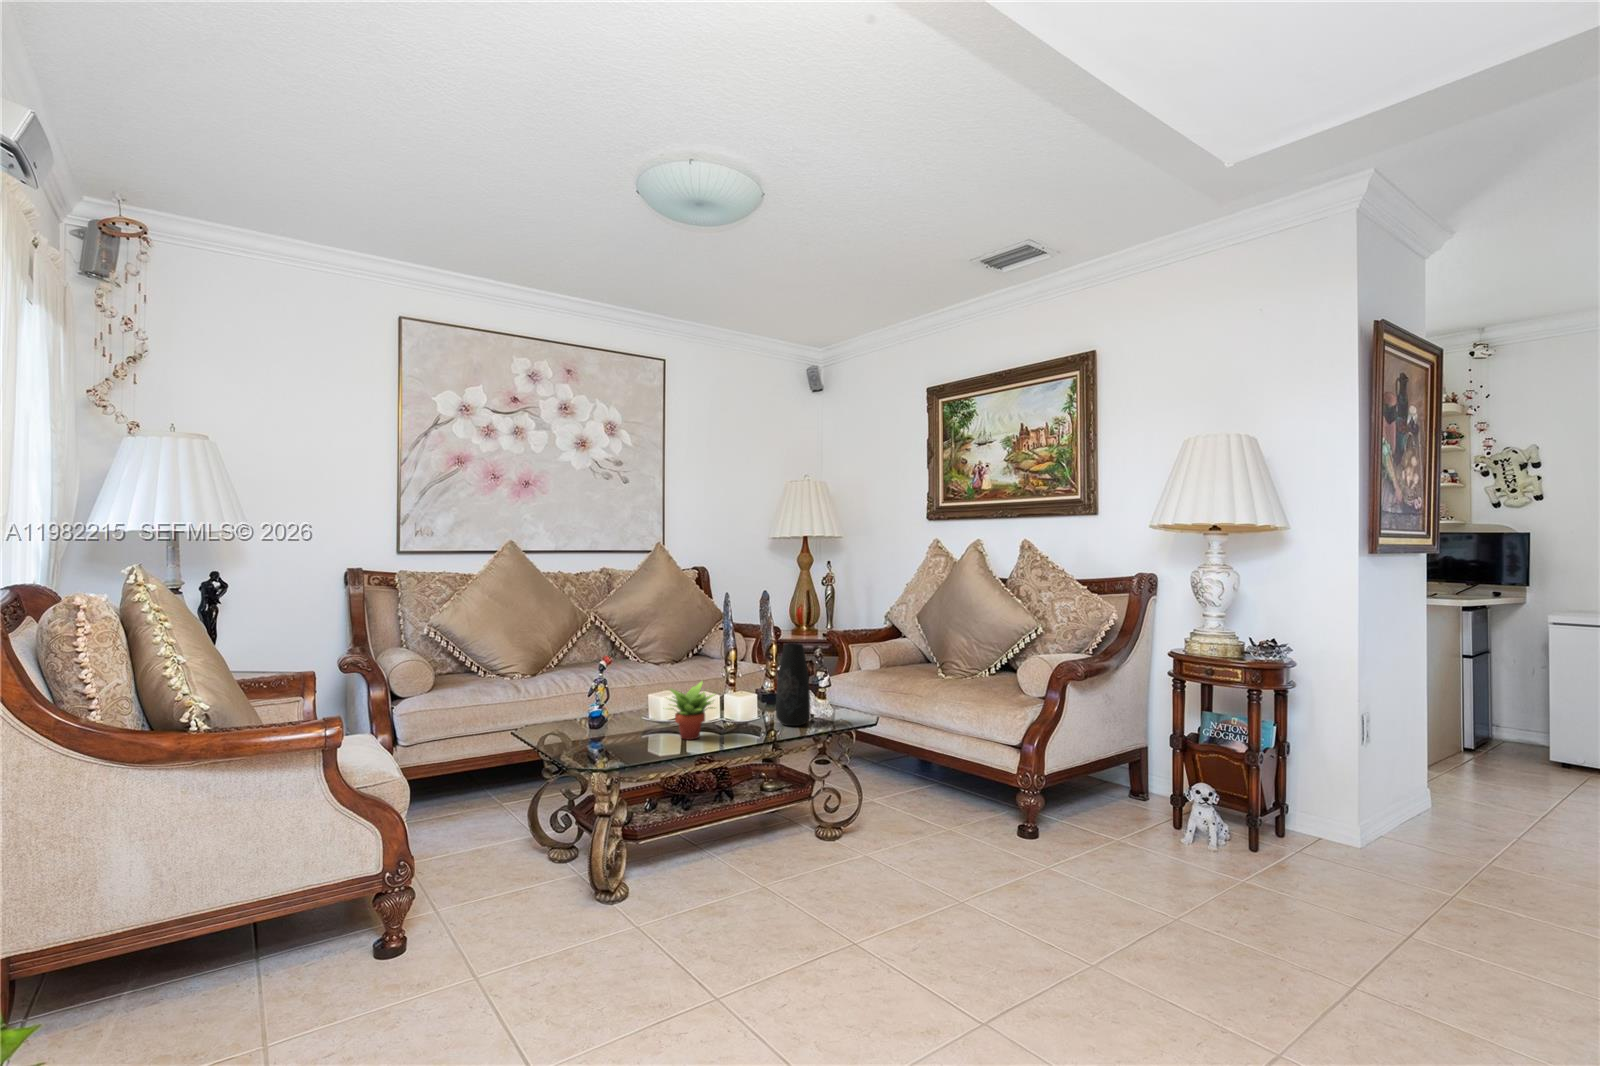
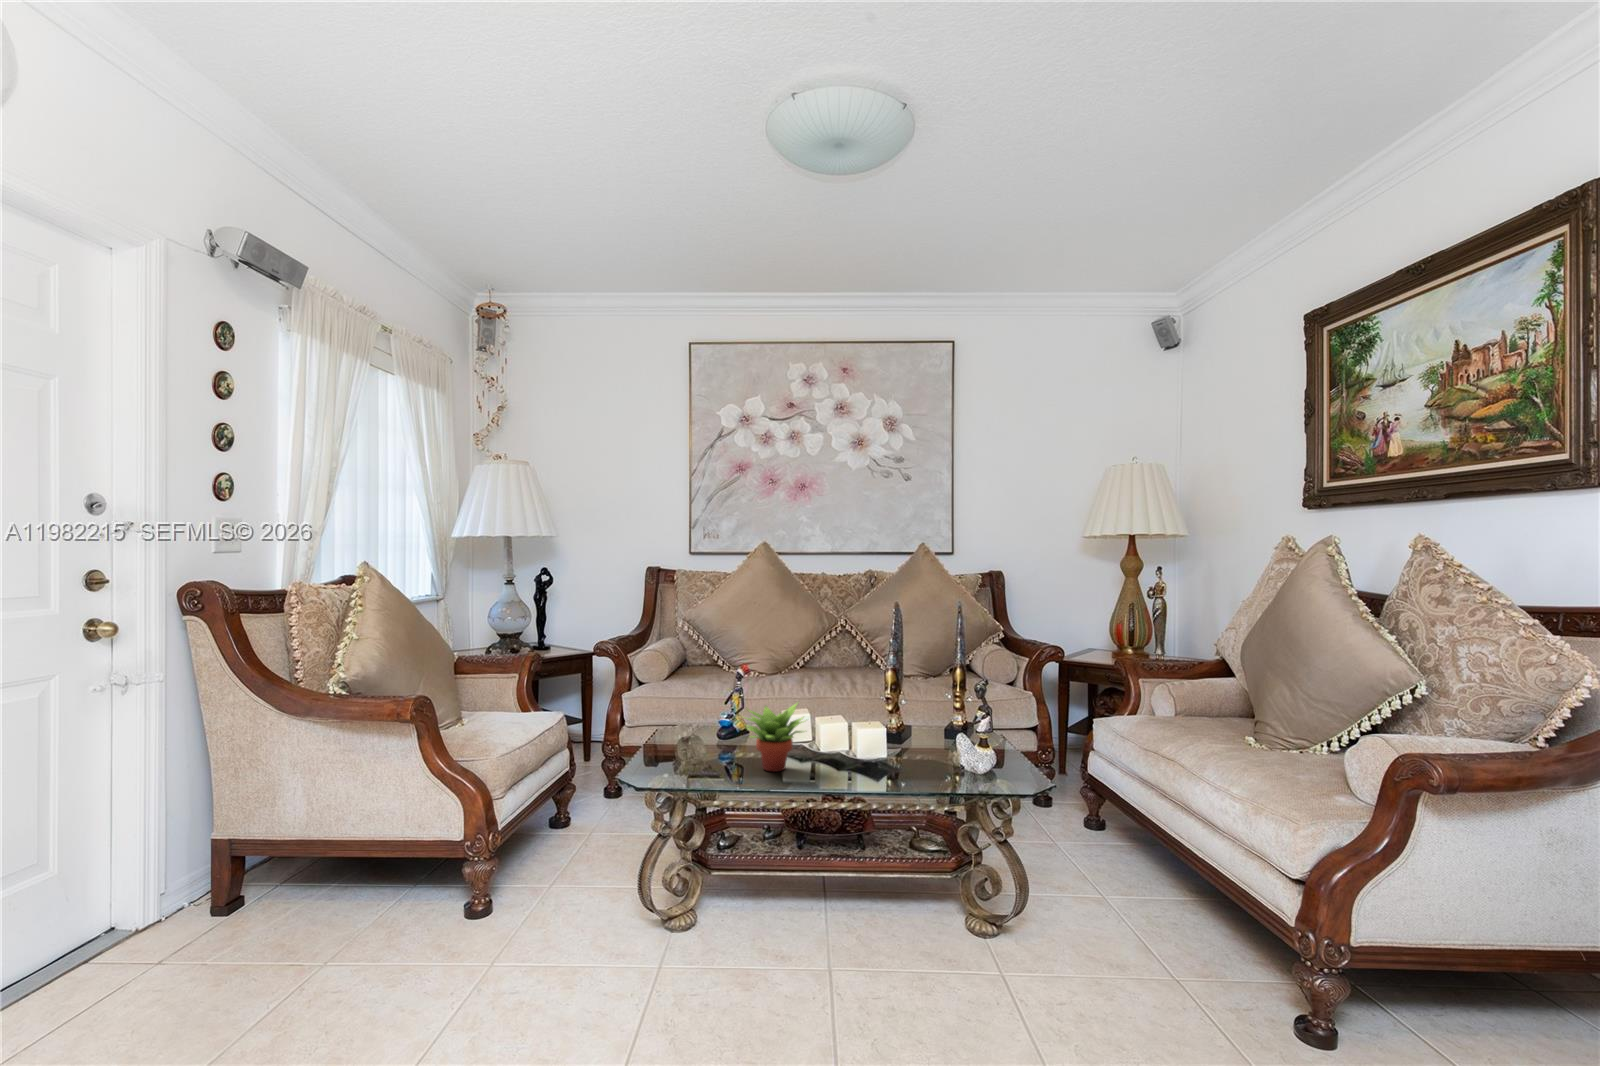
vase: present [776,643,810,726] -> none [899,668,945,780]

